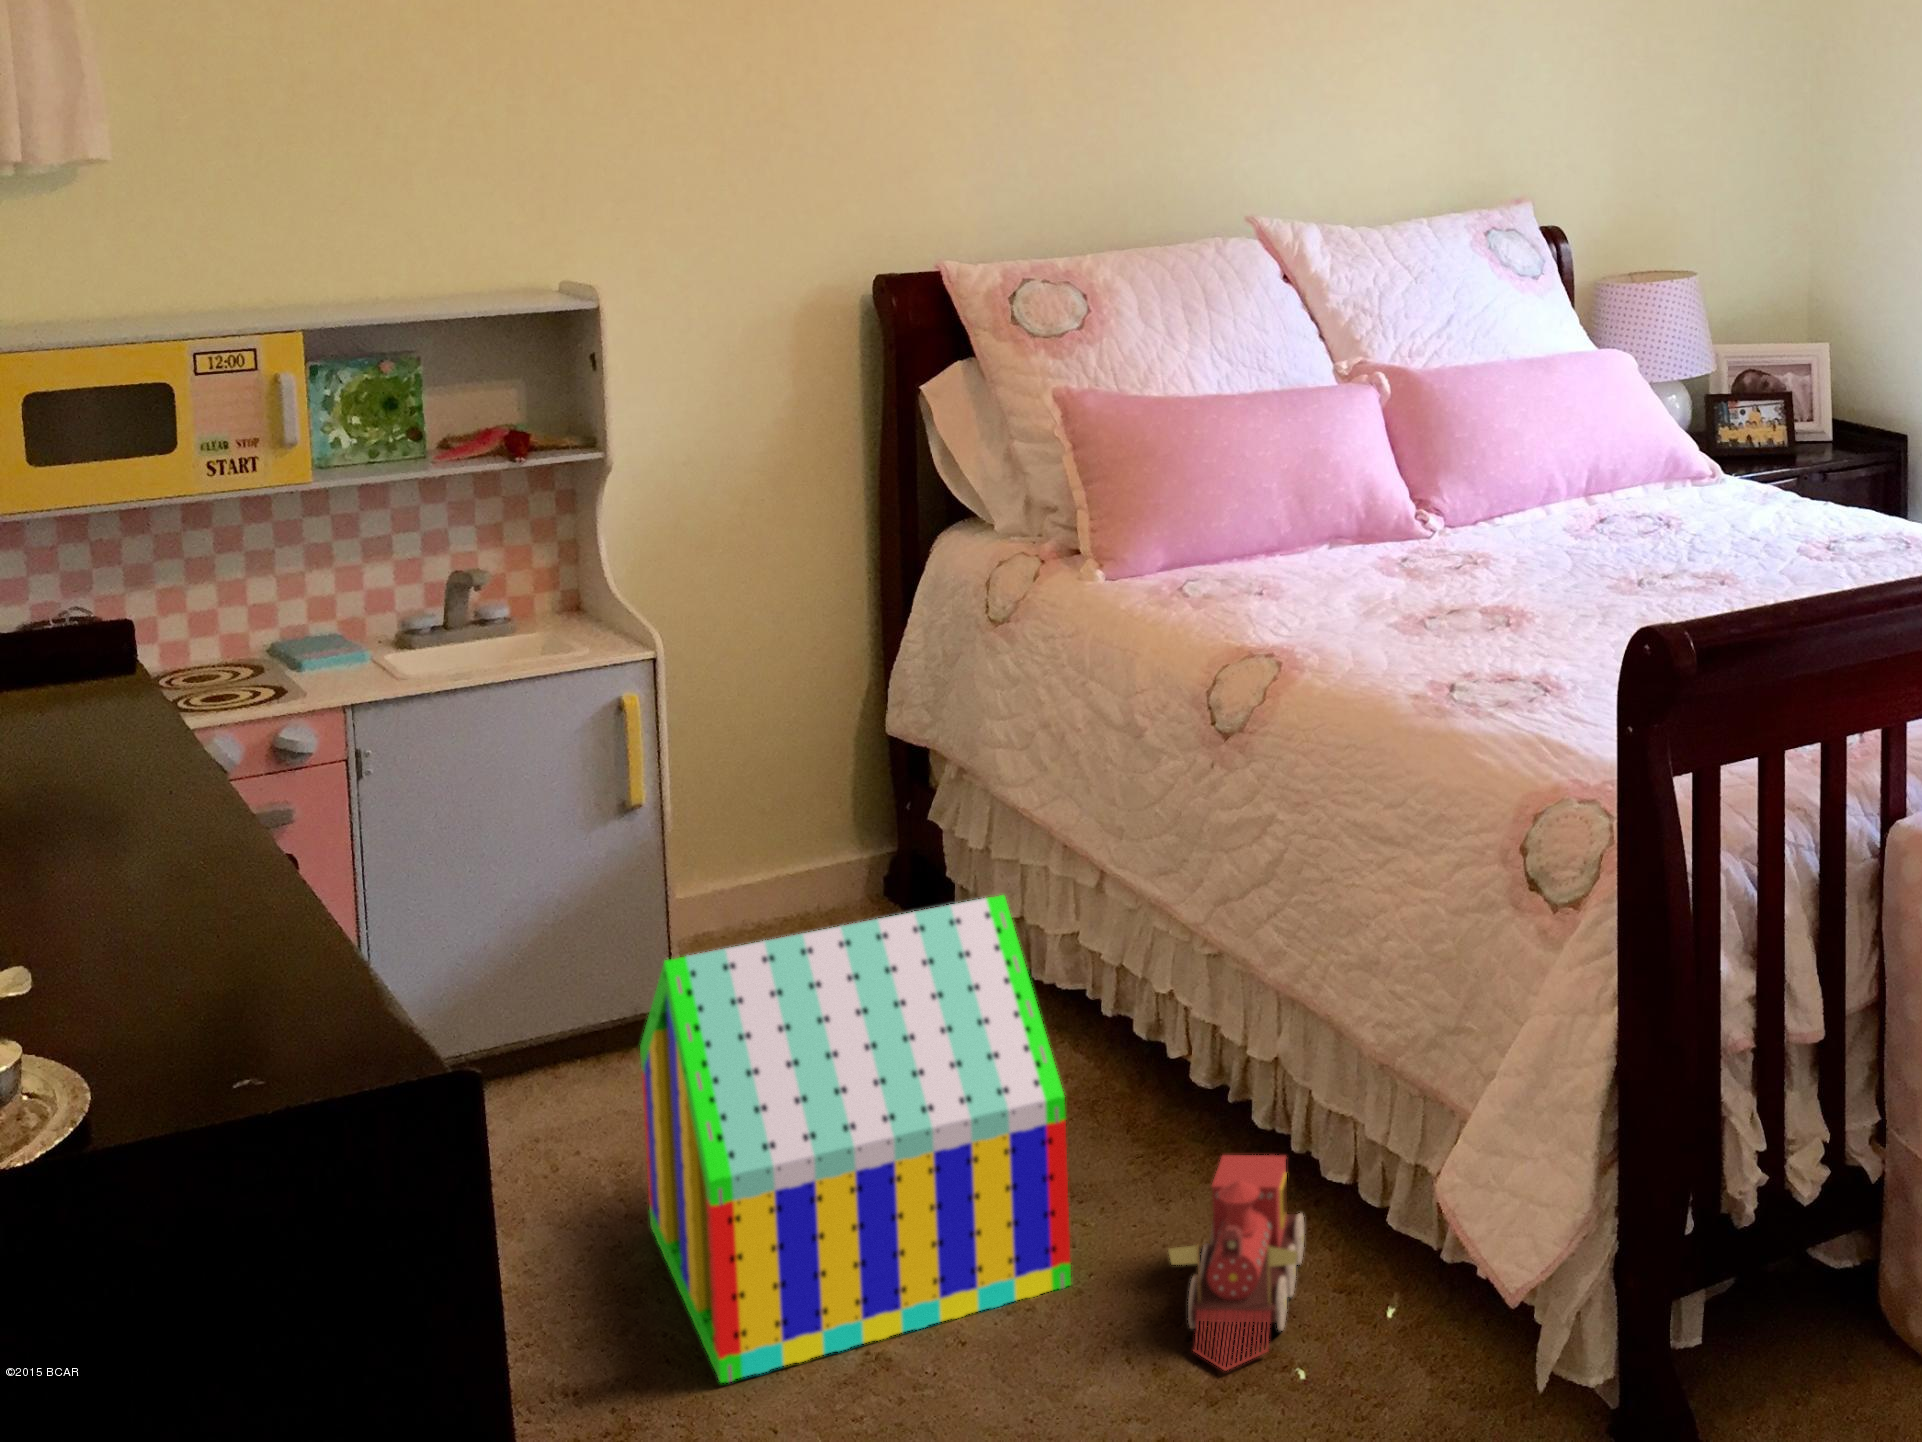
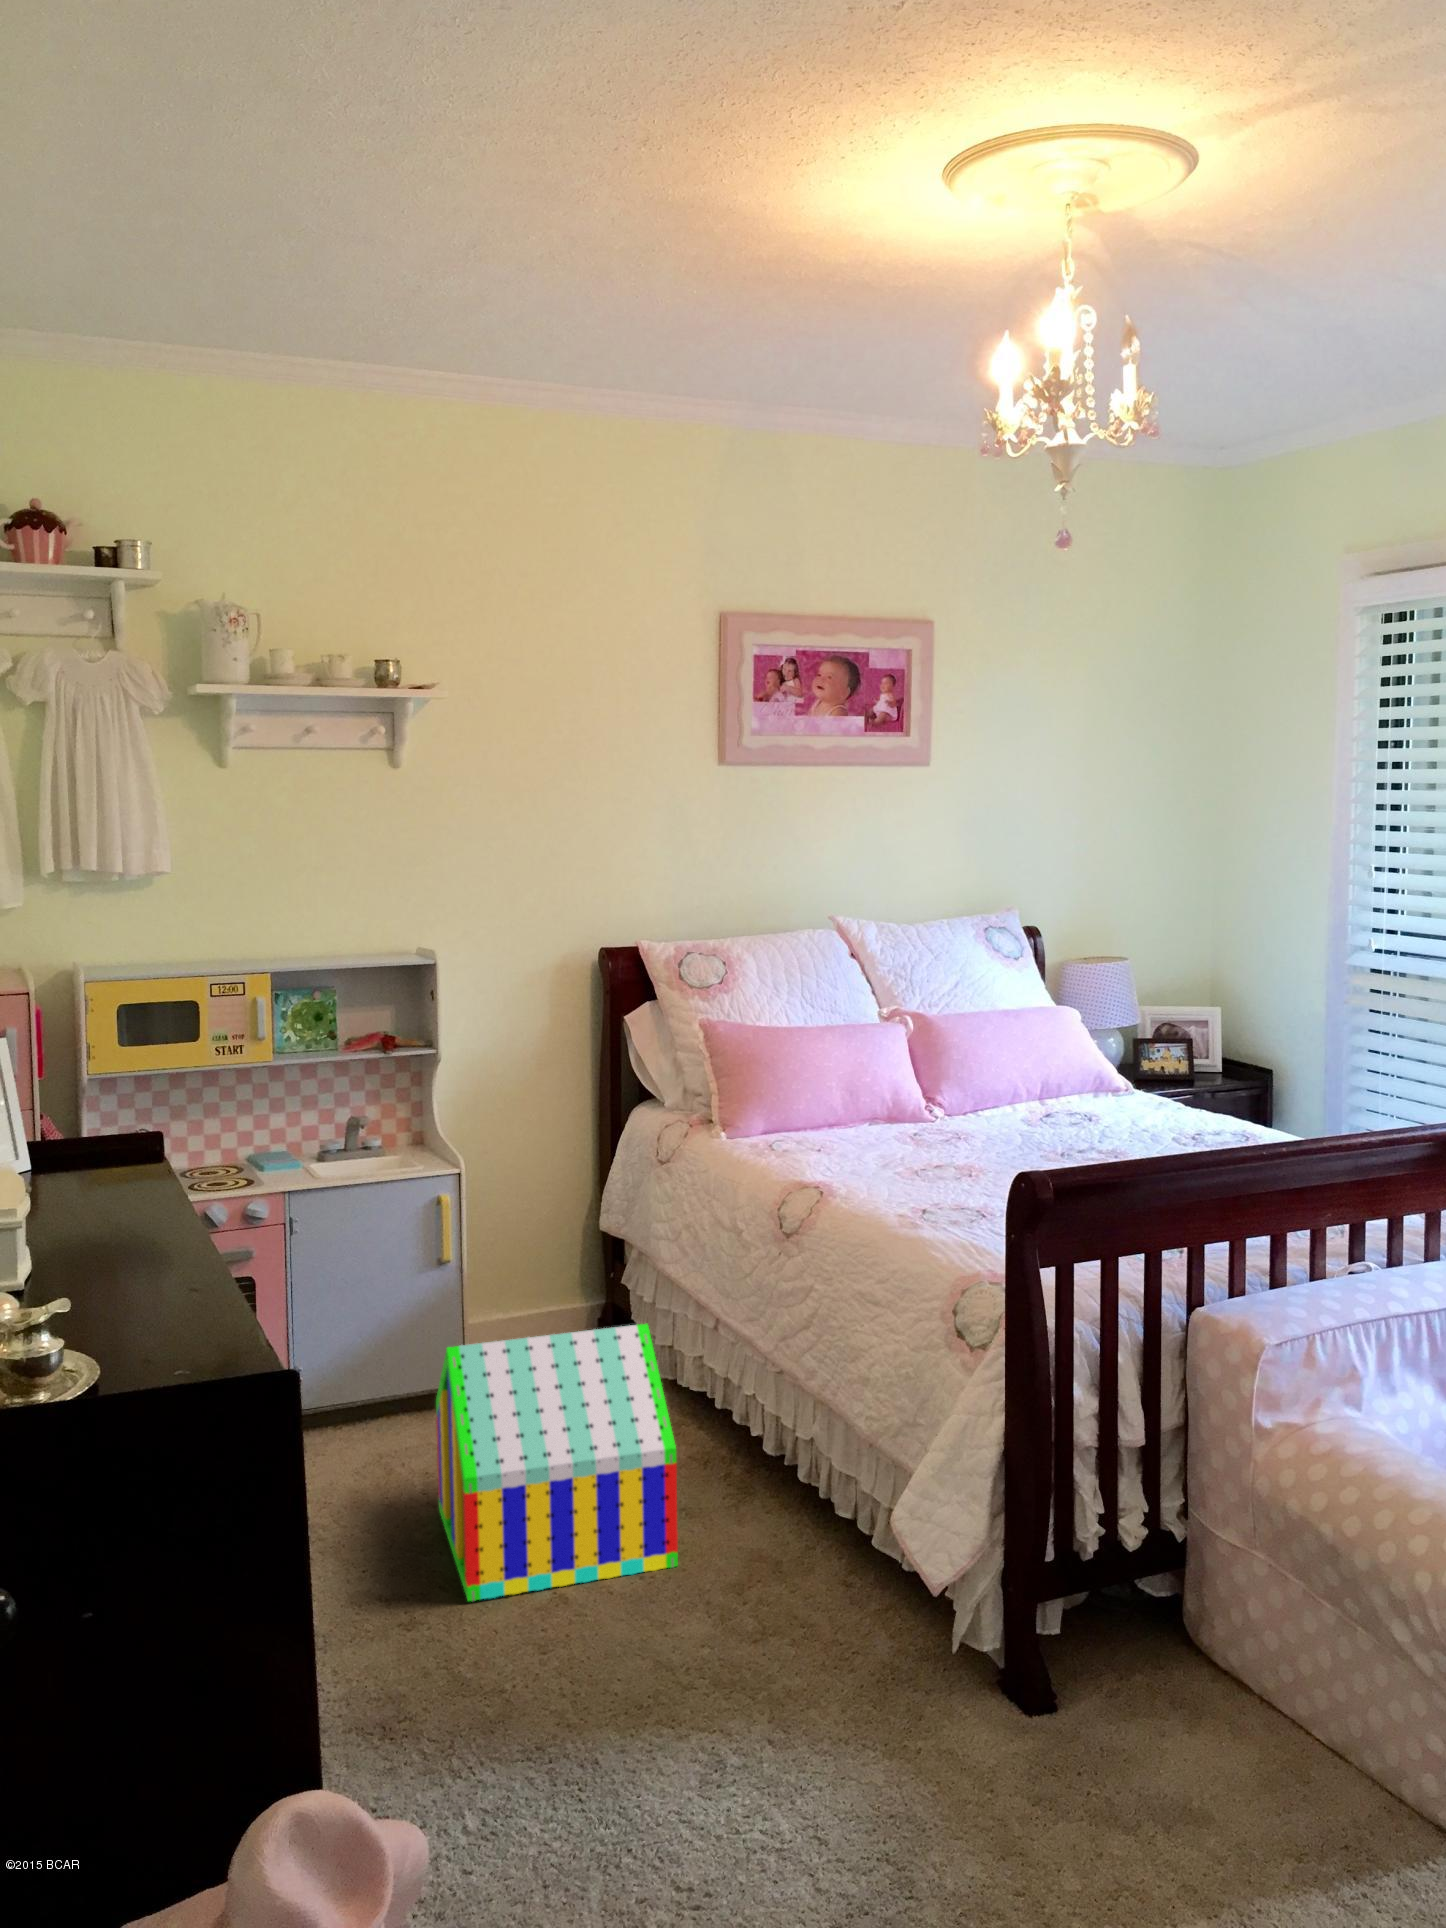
toy train: present [1168,1155,1304,1370] -> none [732,1494,822,1625]

